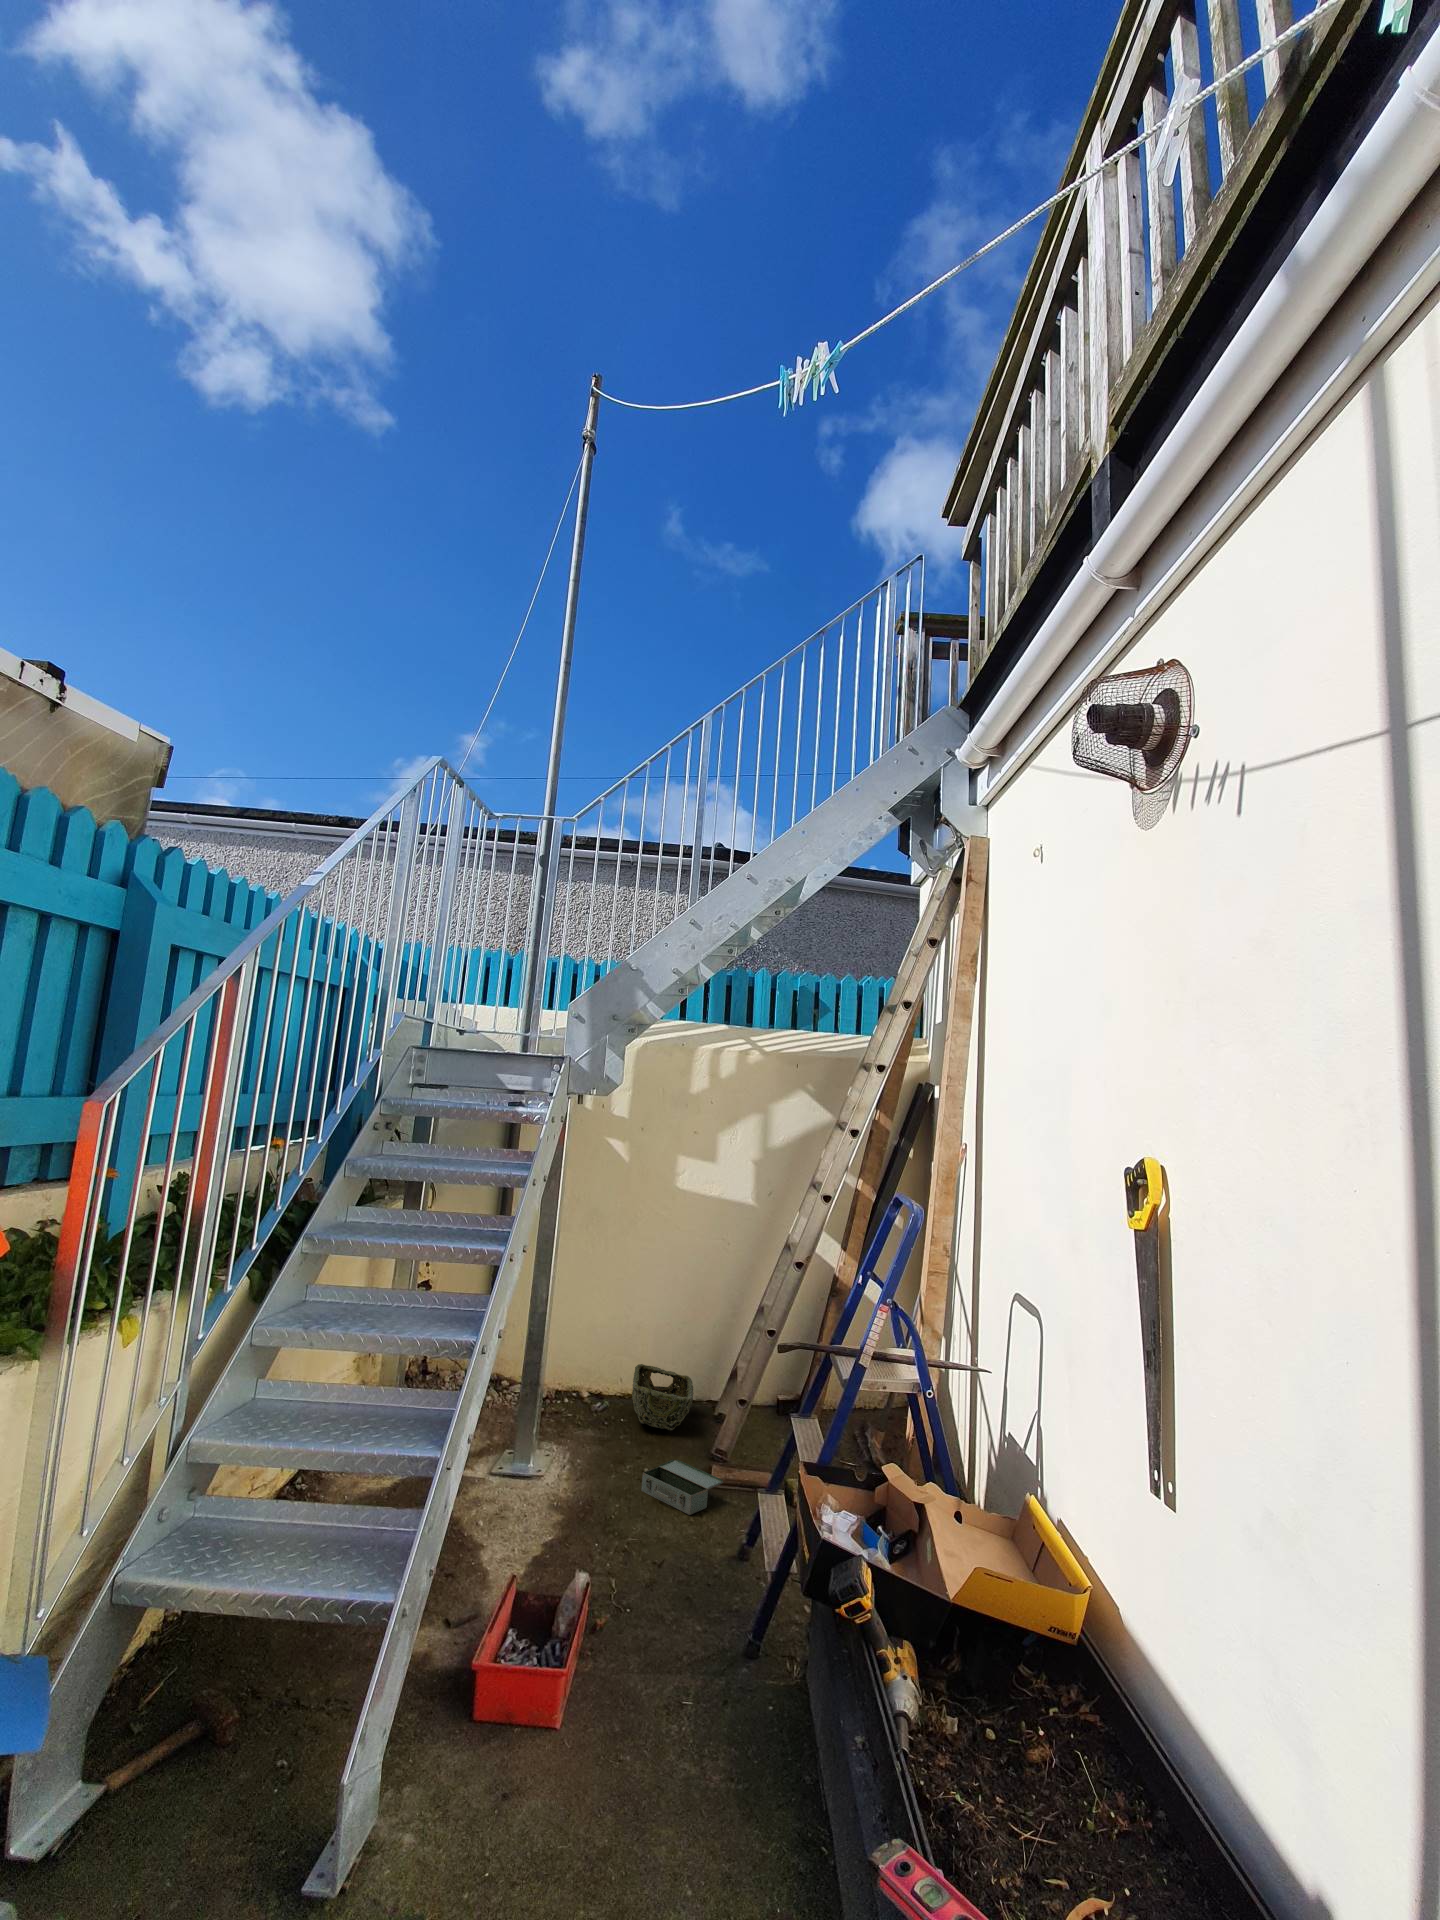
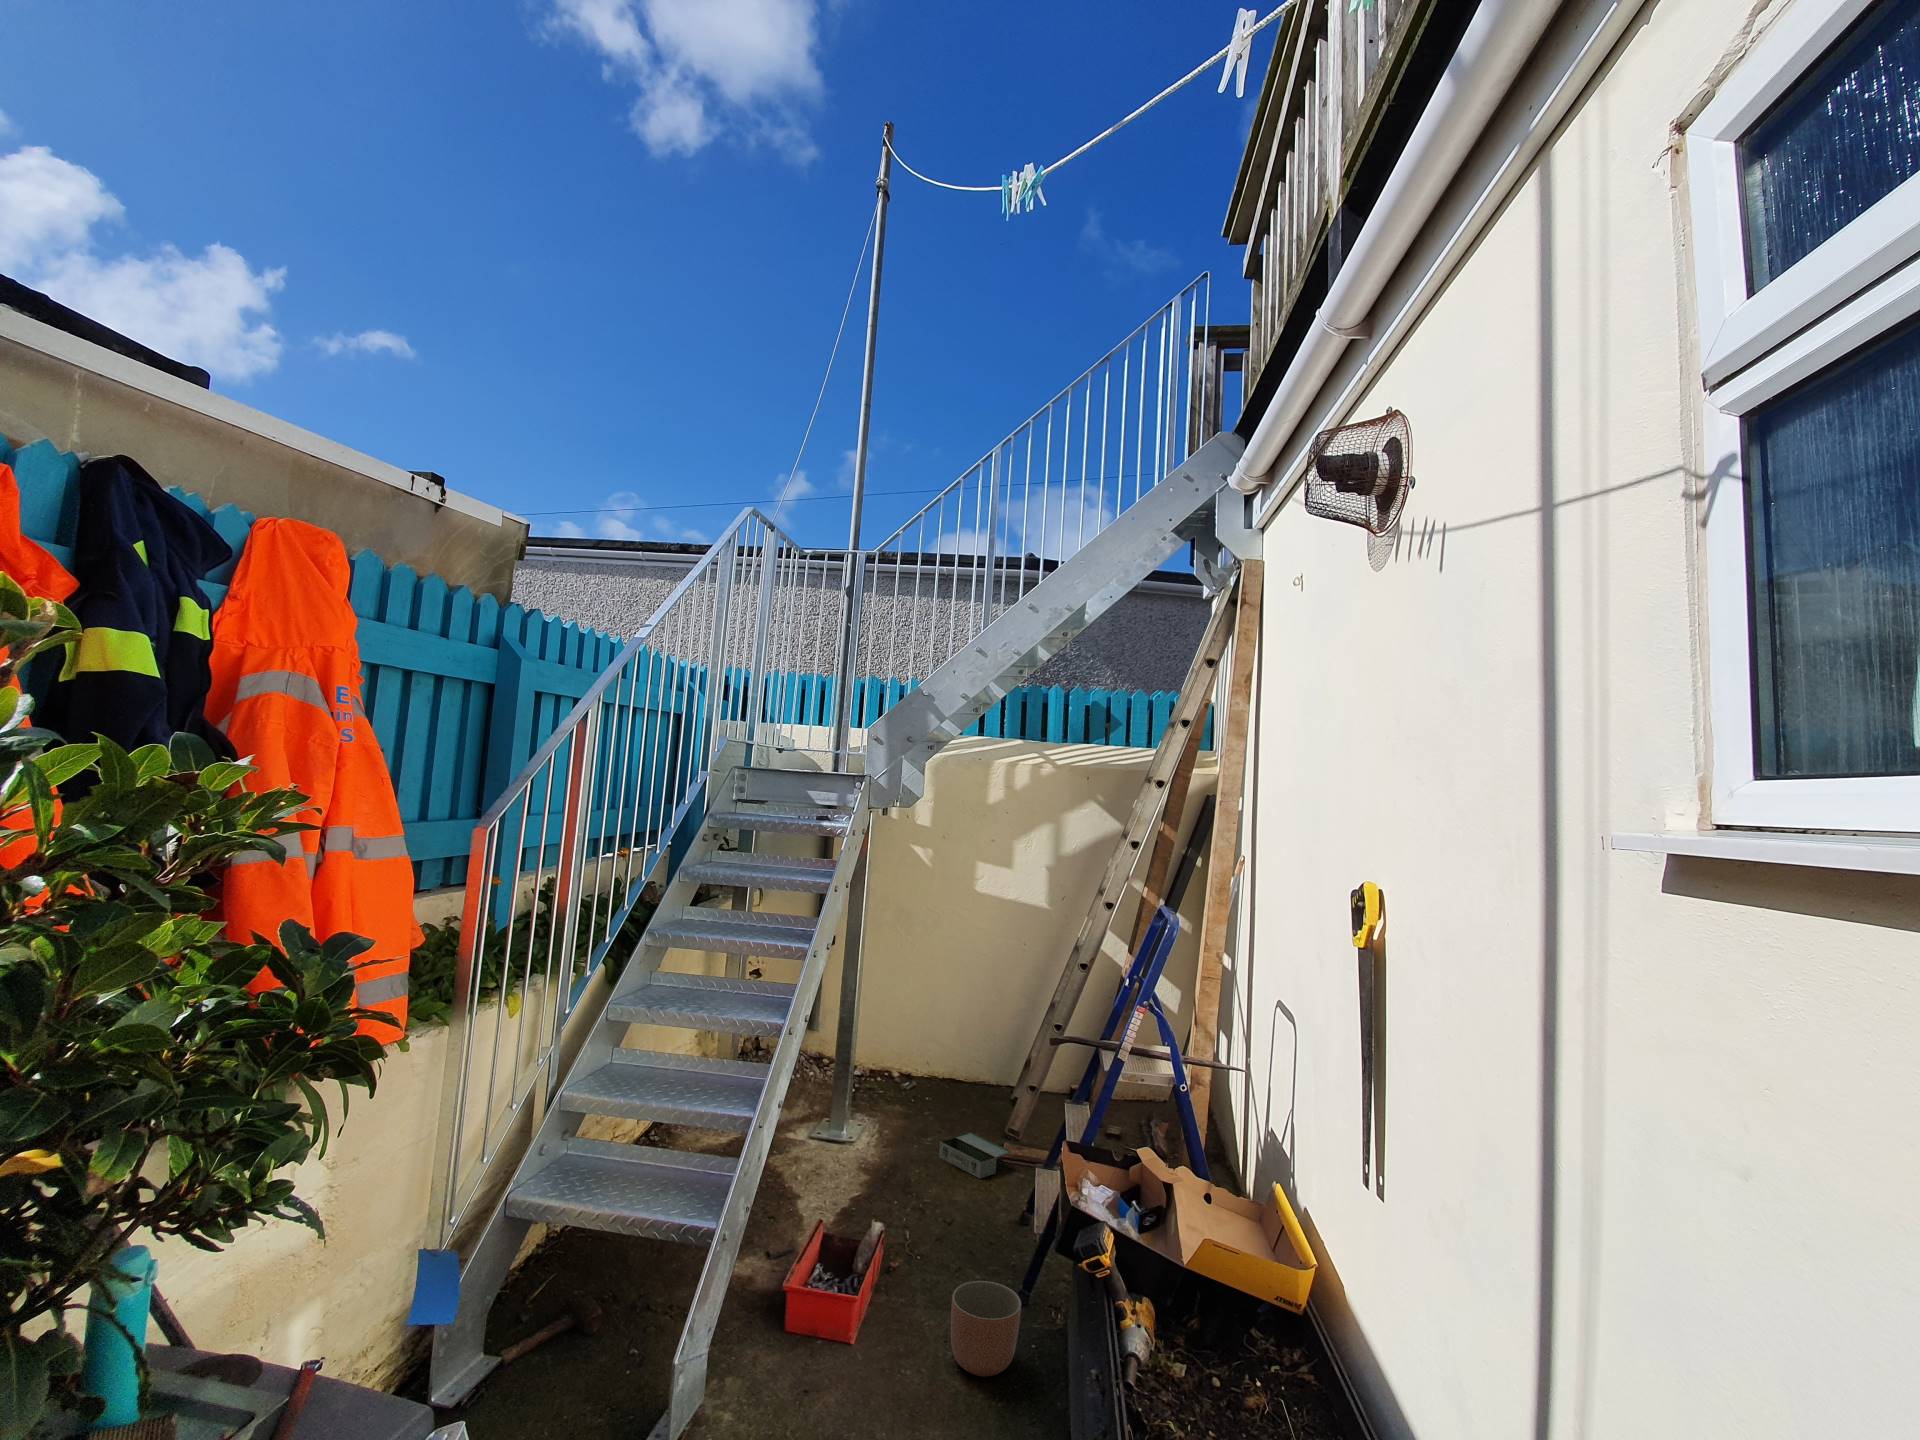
woven basket: present [632,1364,694,1431] -> none [936,1049,990,1108]
planter: none [676,1653,762,1781] -> present [951,1281,1021,1376]

